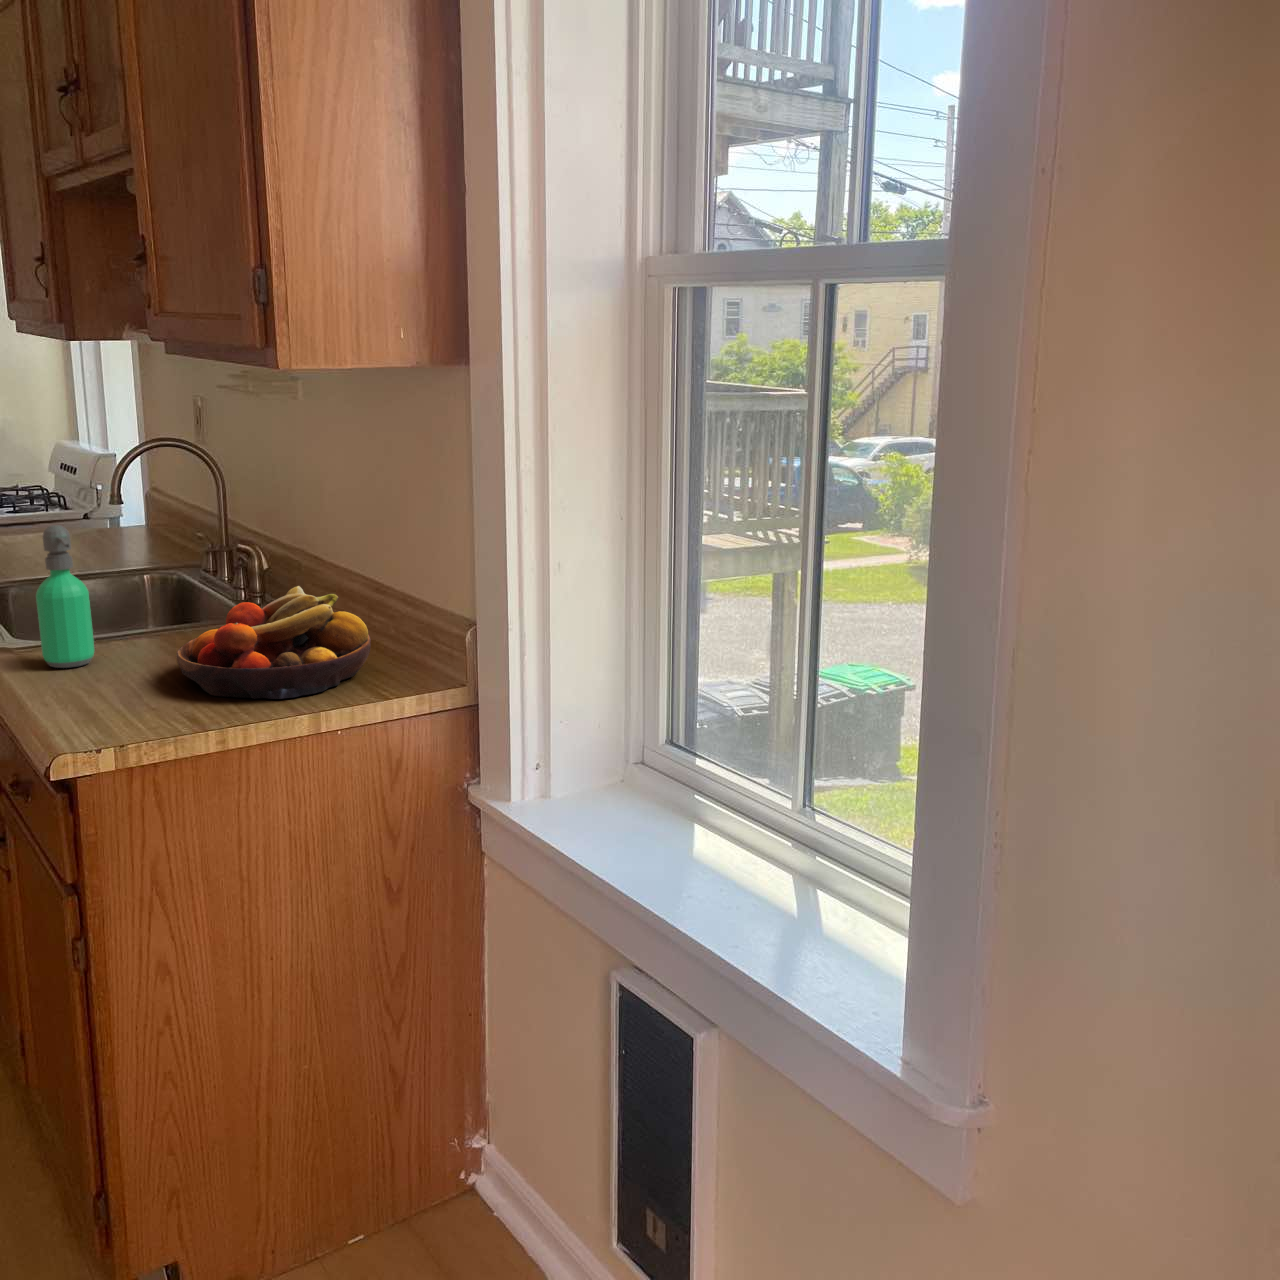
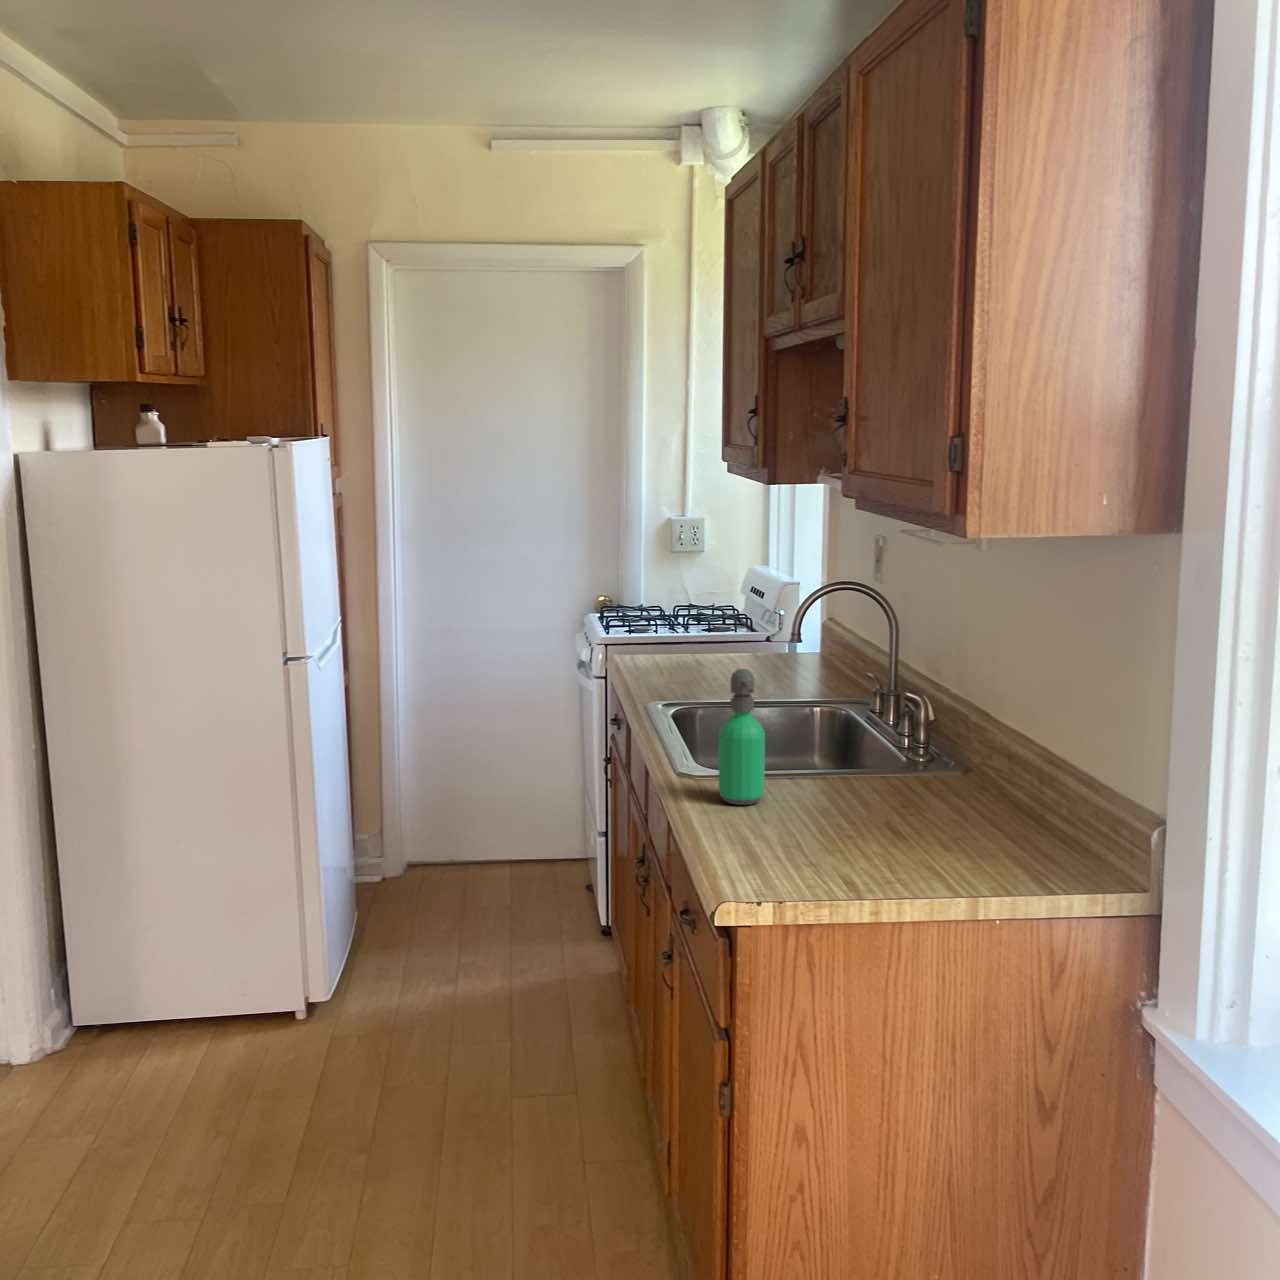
fruit bowl: present [176,586,371,699] -> none [840,749,1040,874]

